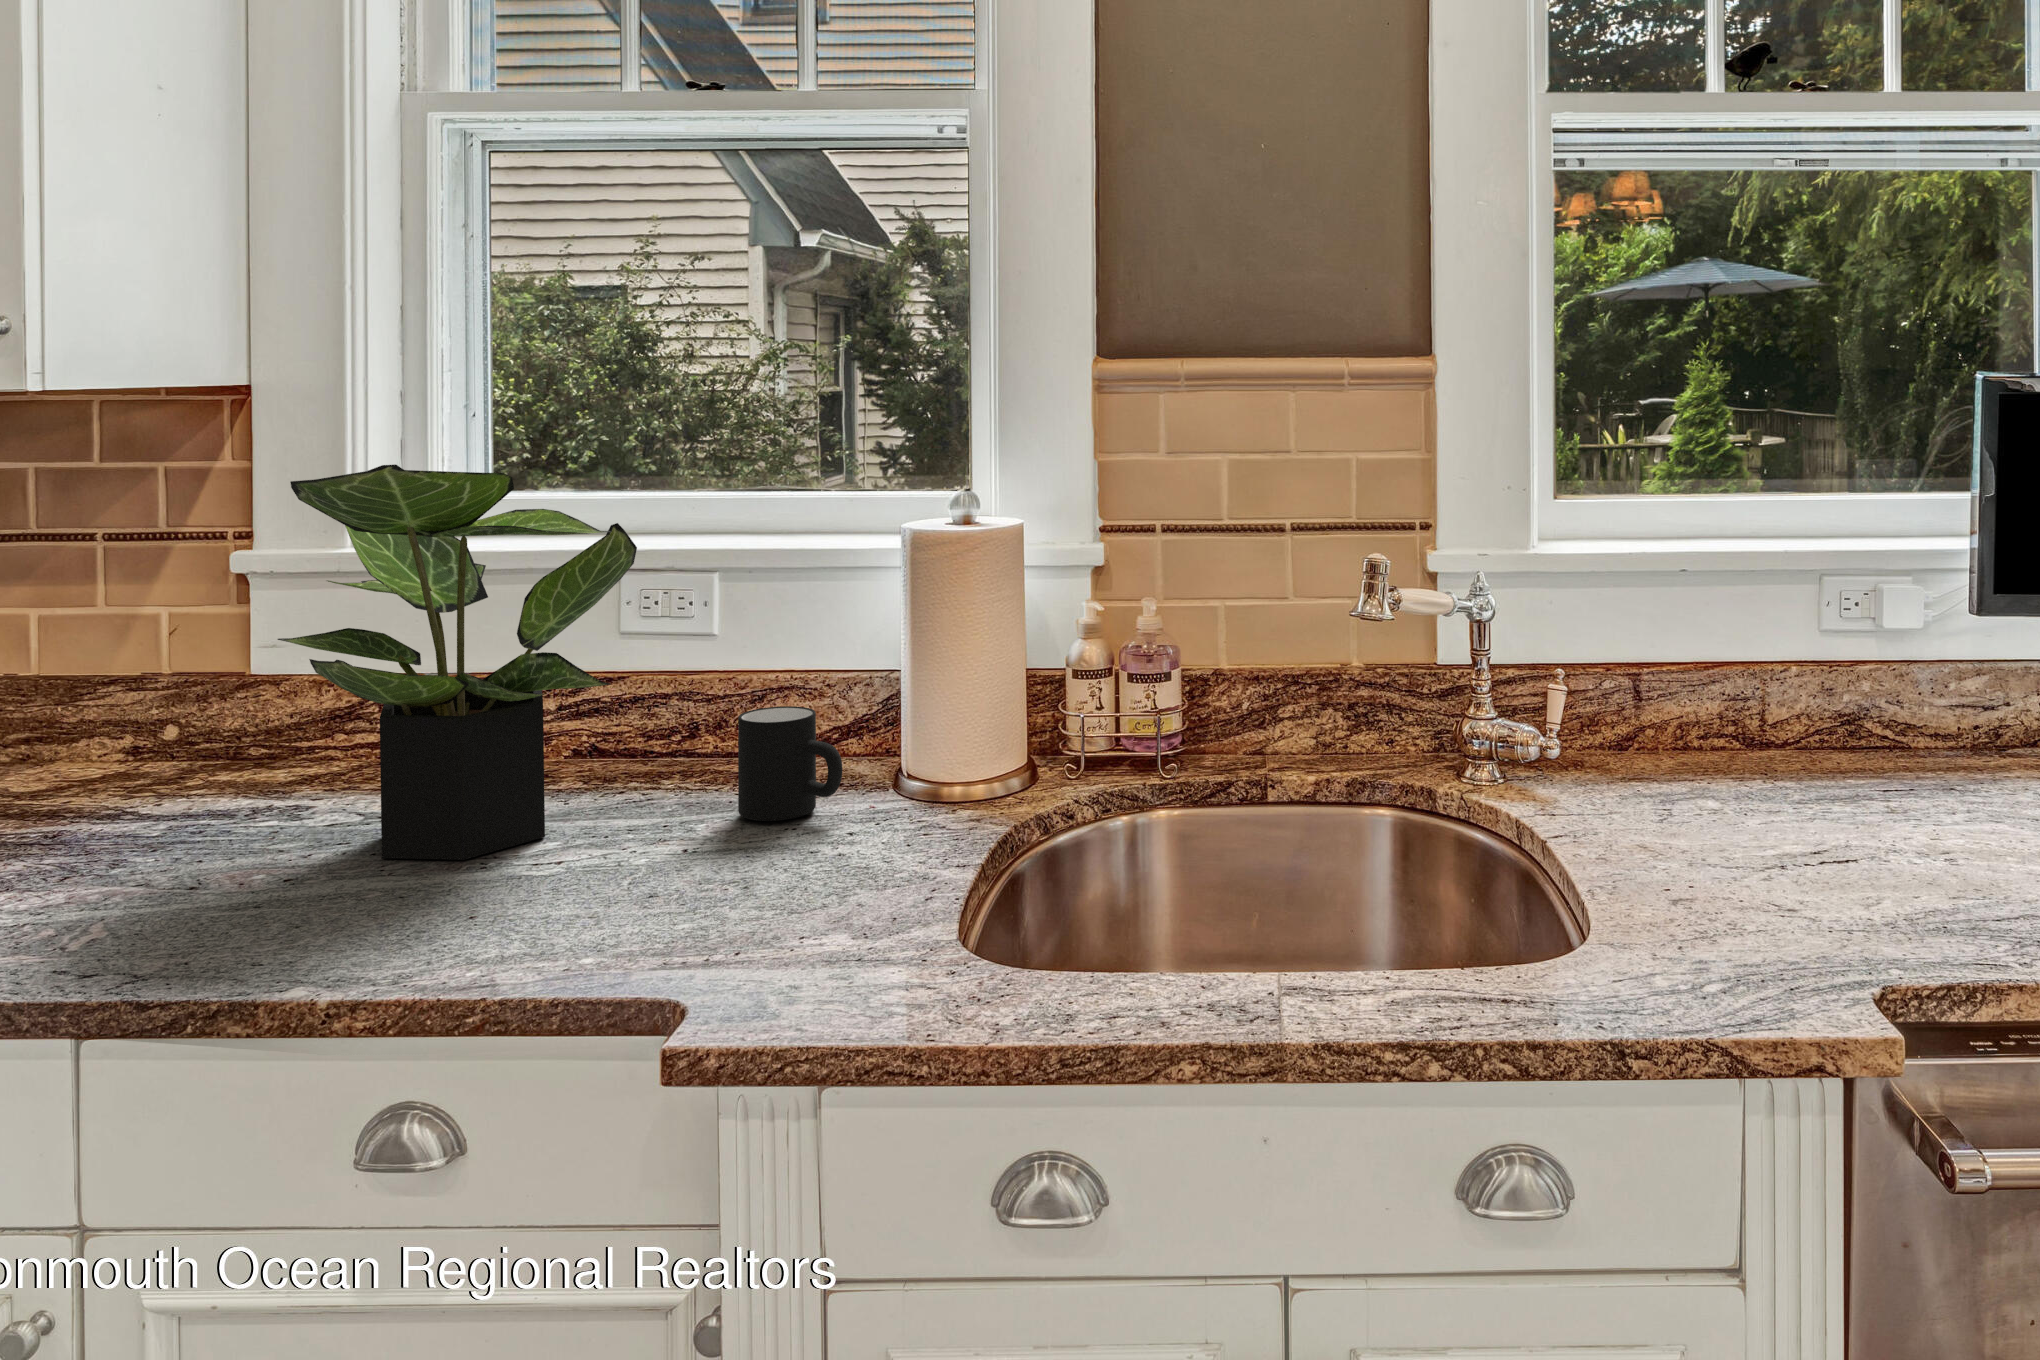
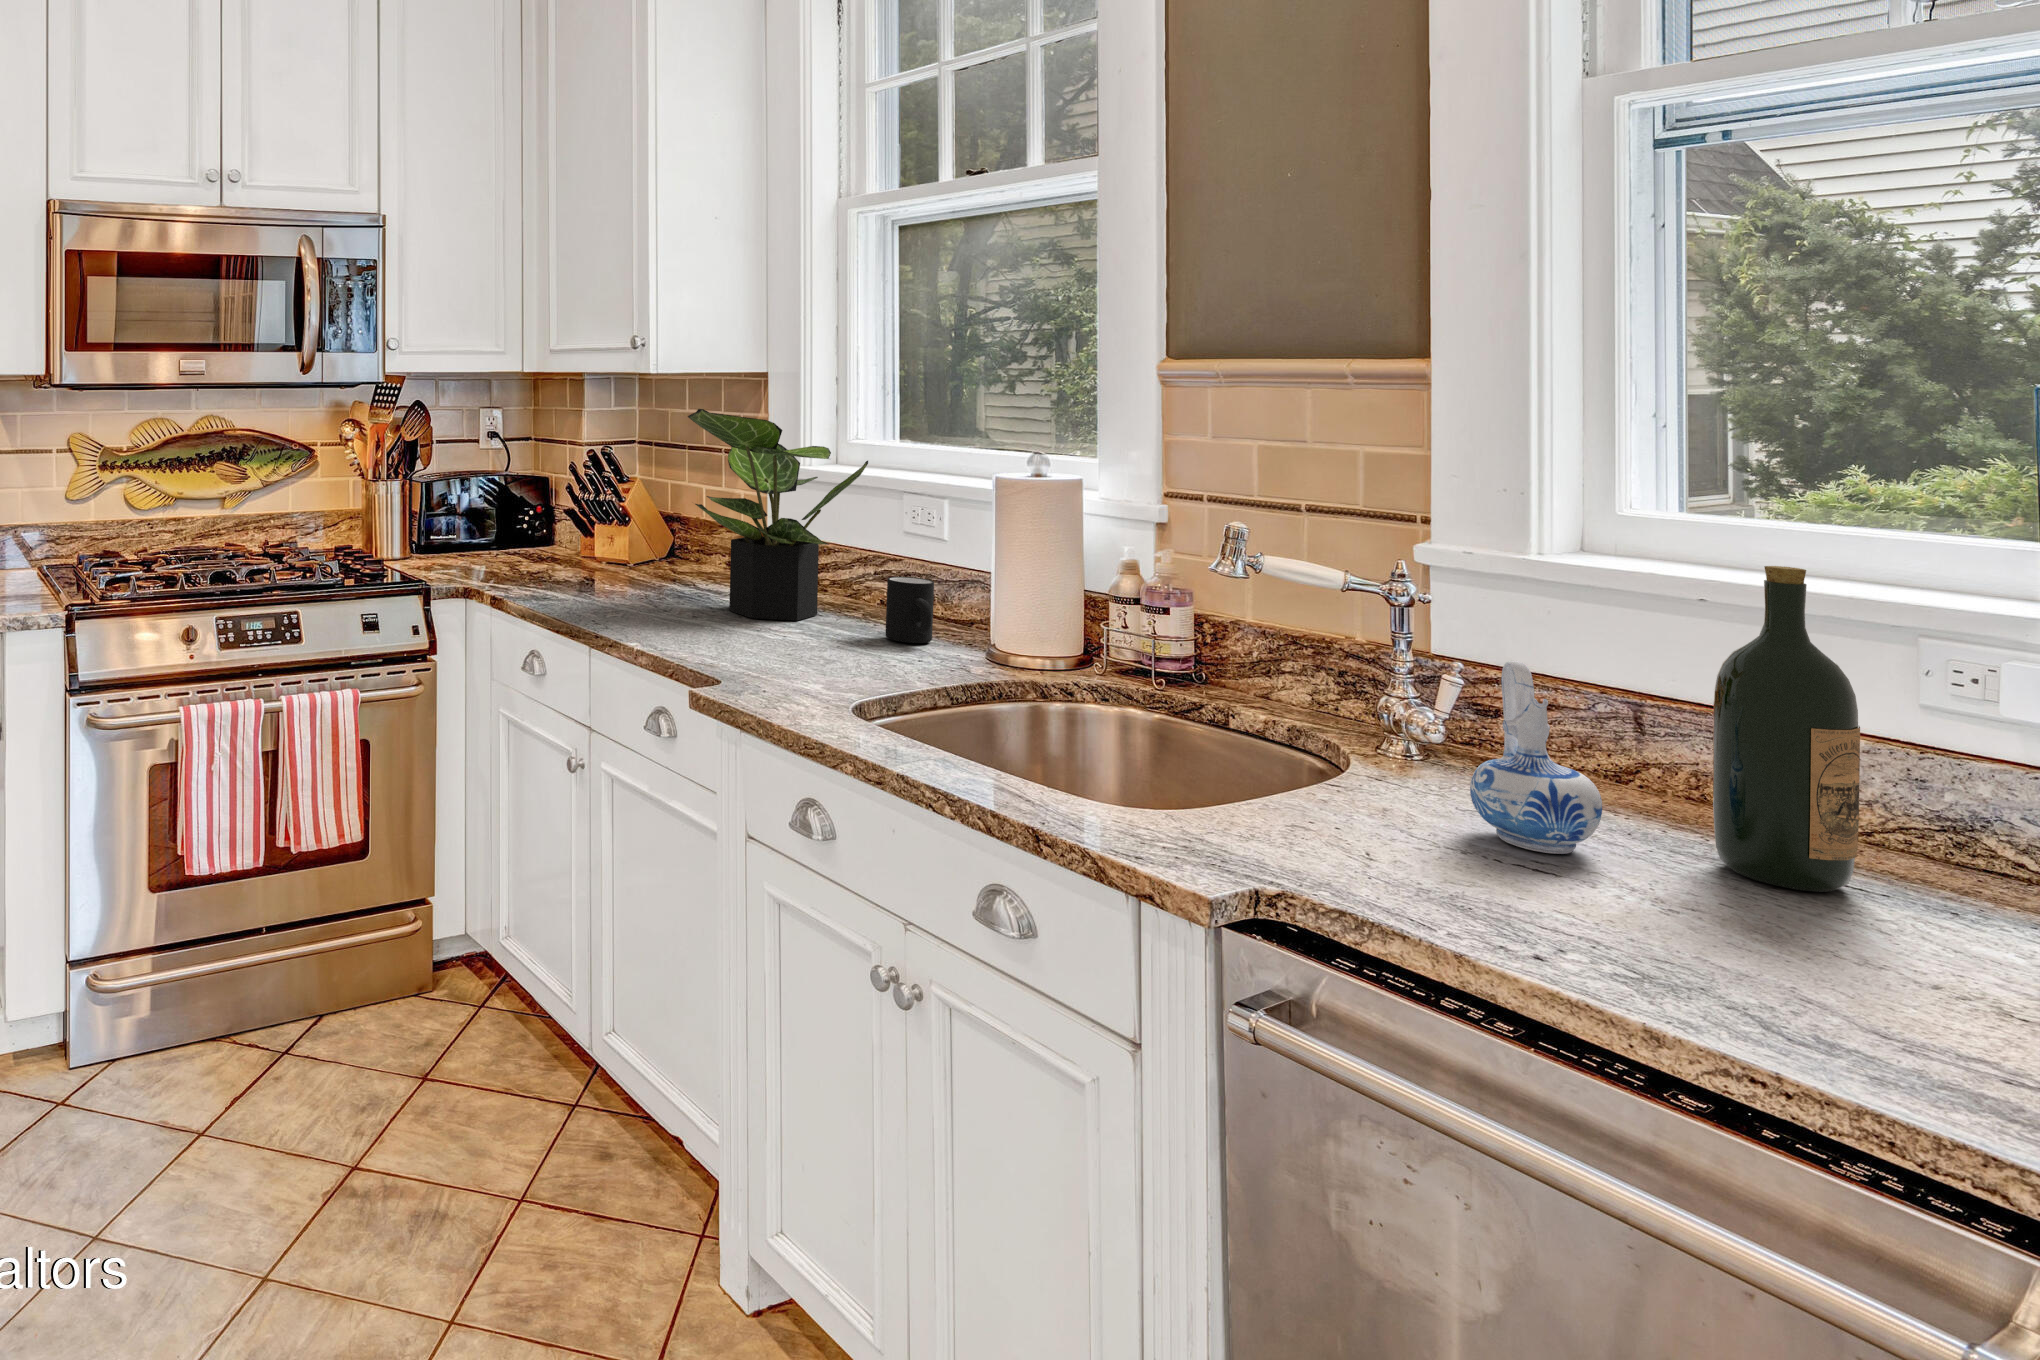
wine bottle: none [1816,528,1916,812] -> present [1713,566,1860,892]
ceramic pitcher: none [1708,659,1819,849] -> present [1470,660,1602,854]

